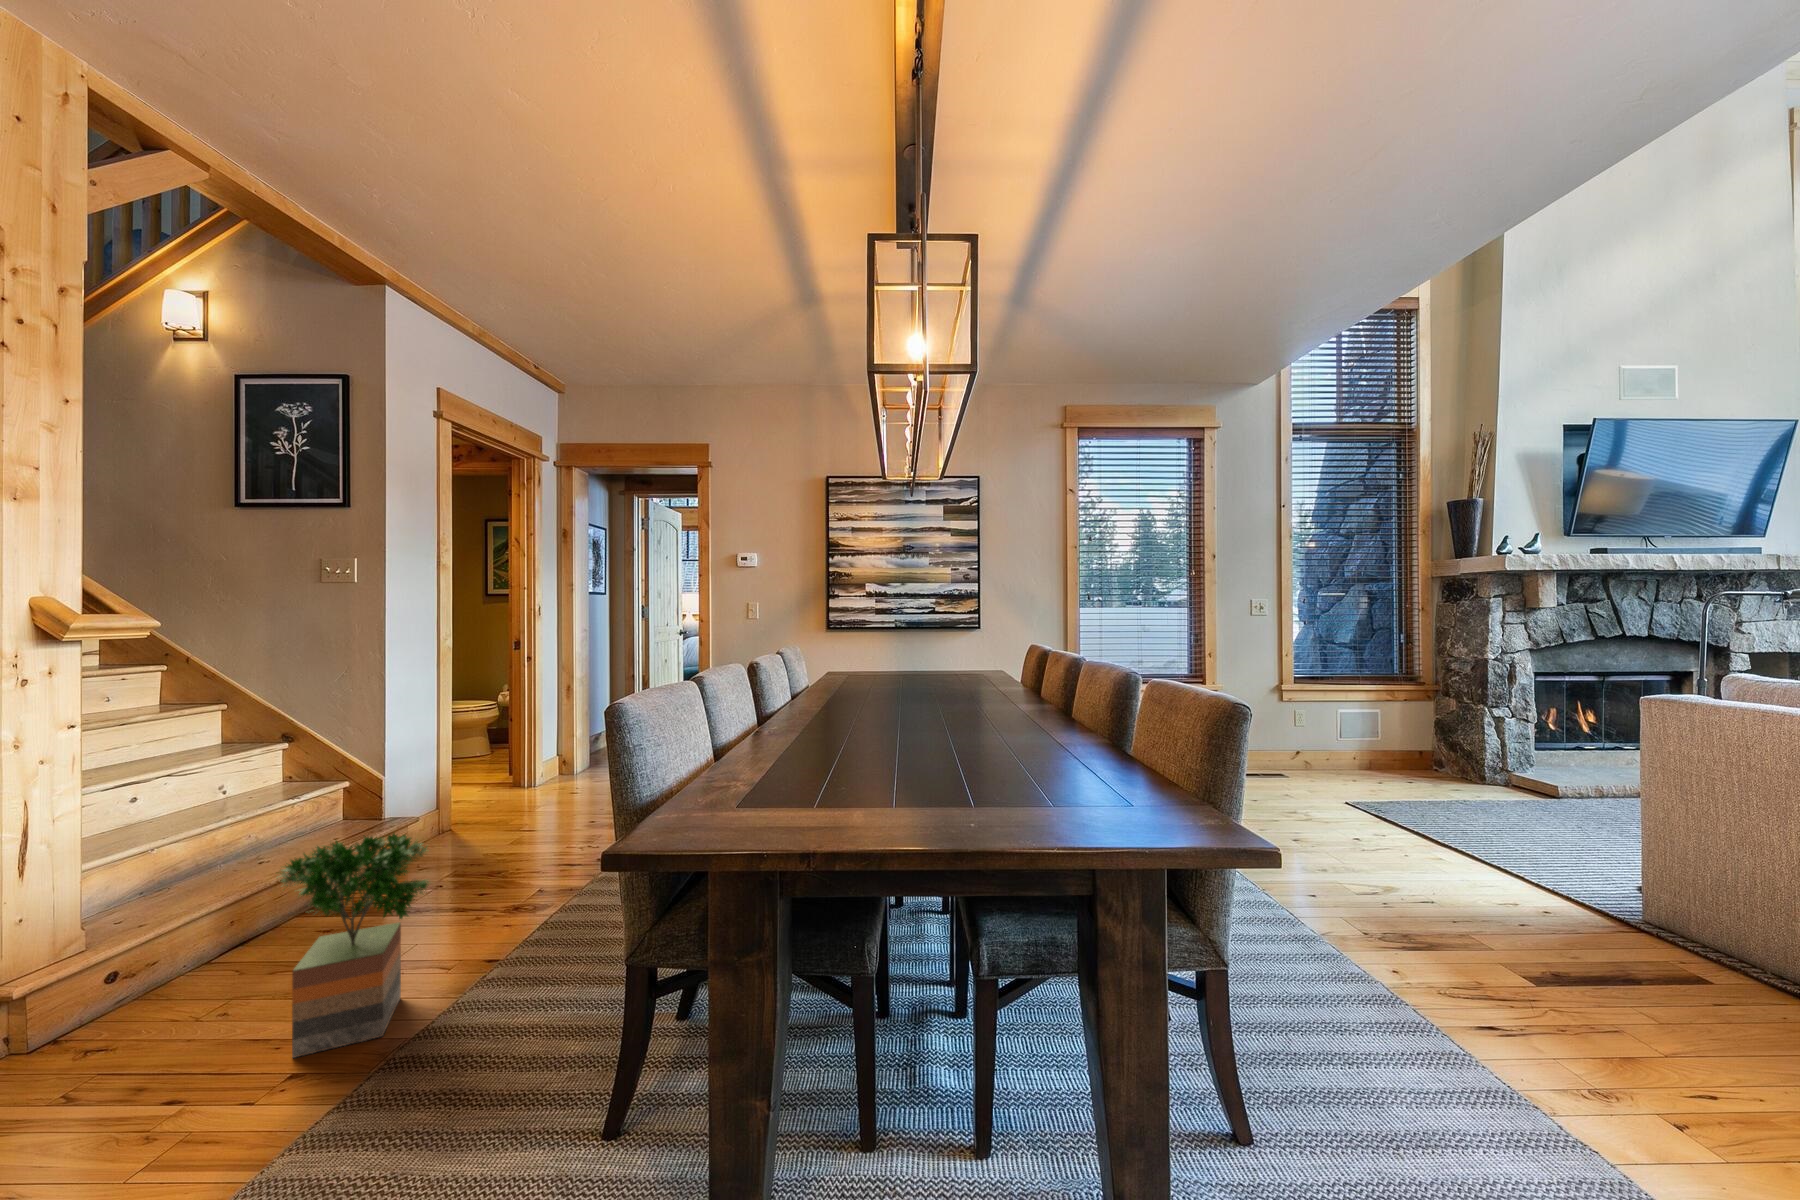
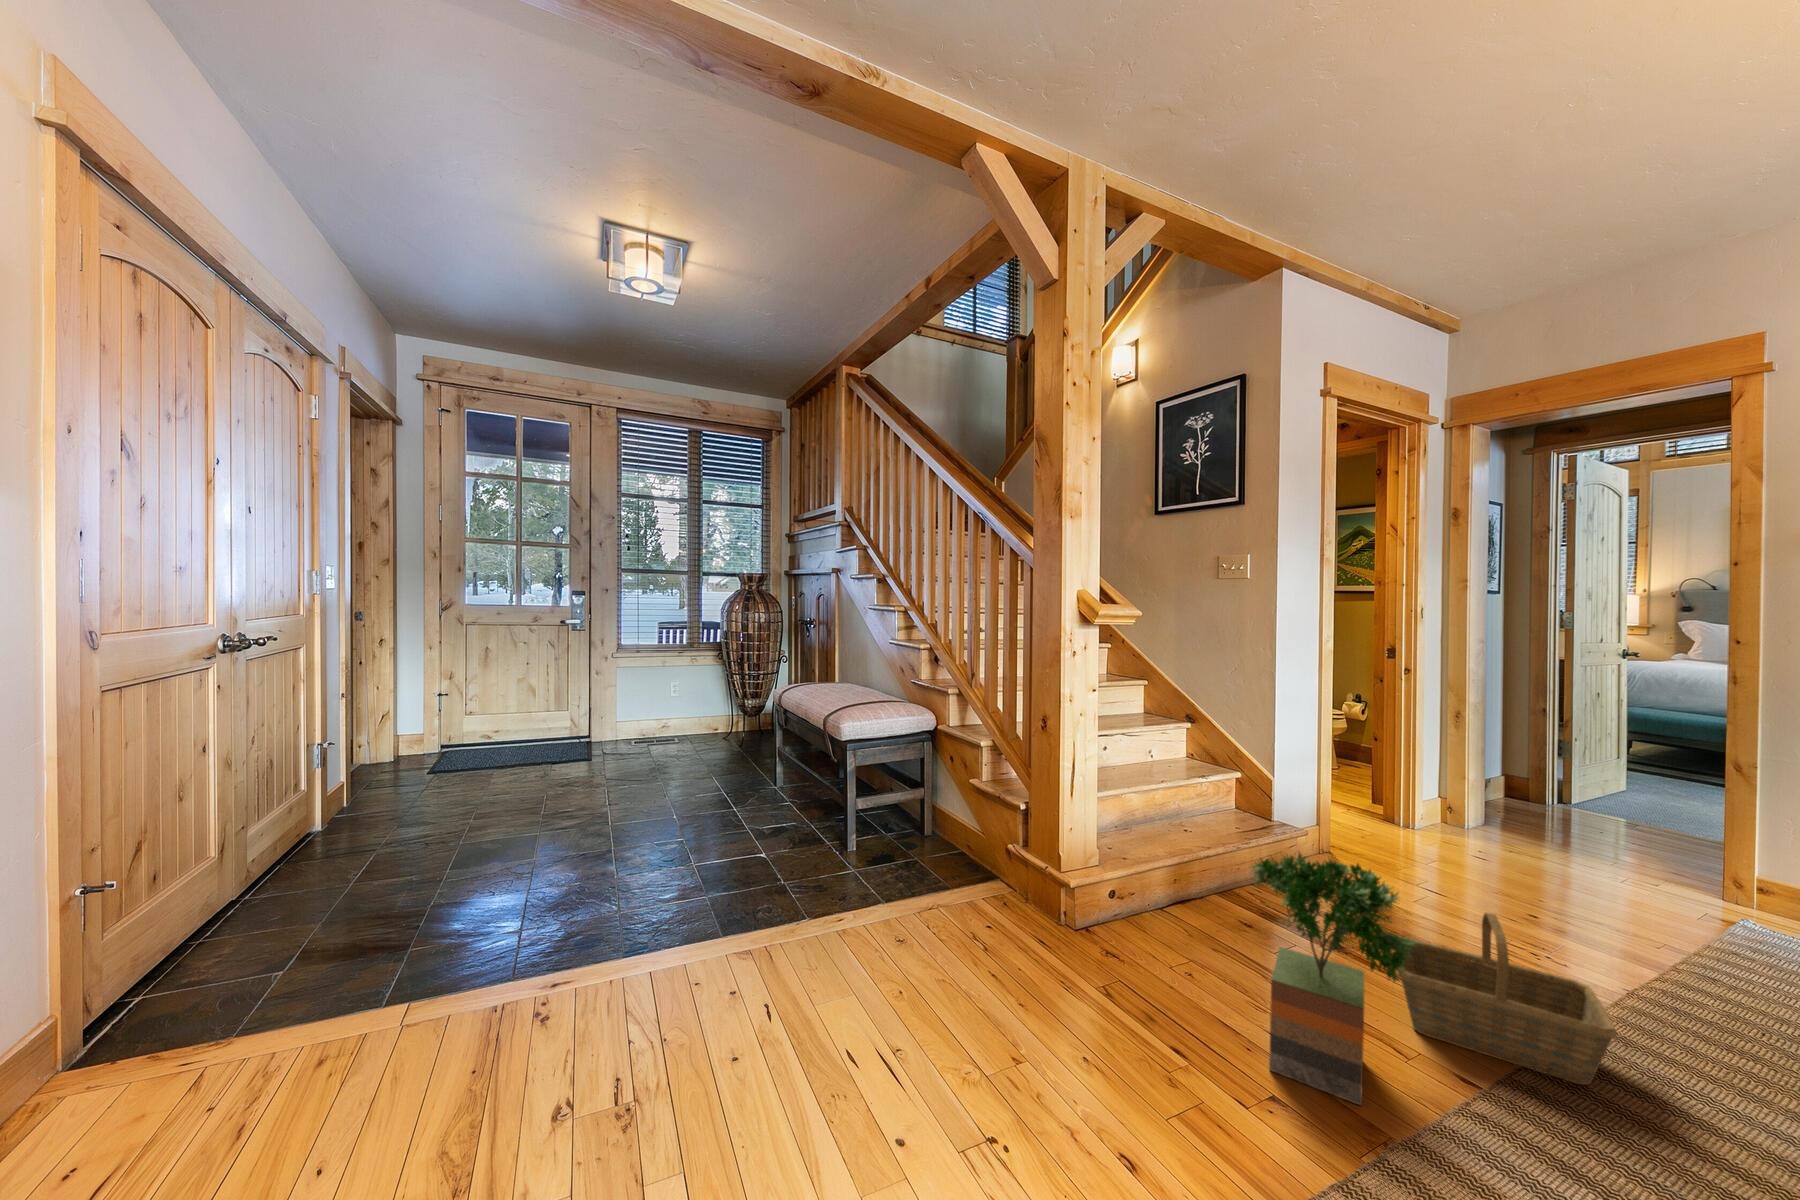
basket: none [445,836,584,951] -> present [1398,913,1617,1085]

